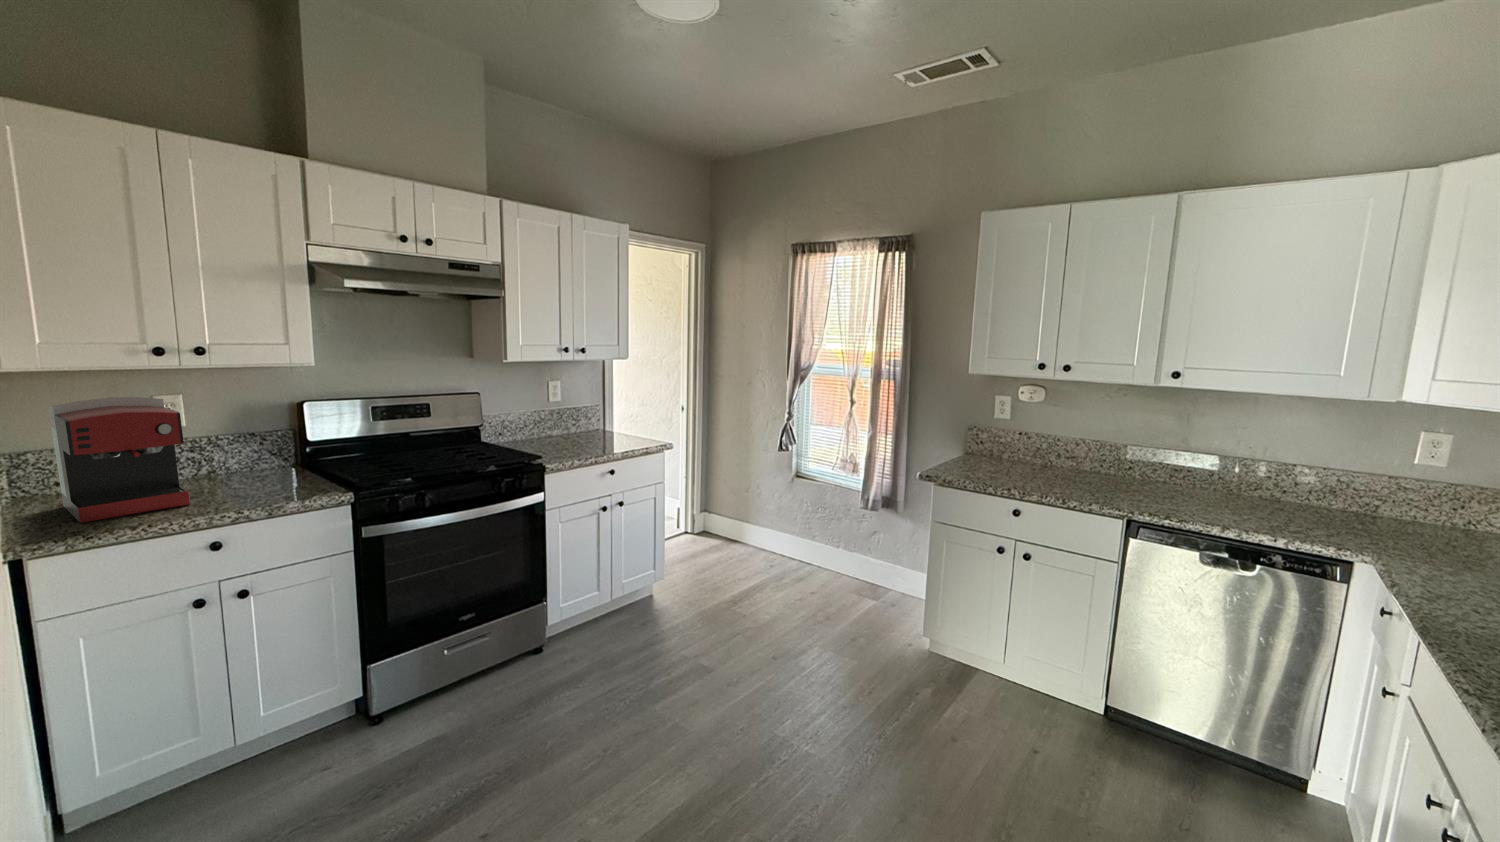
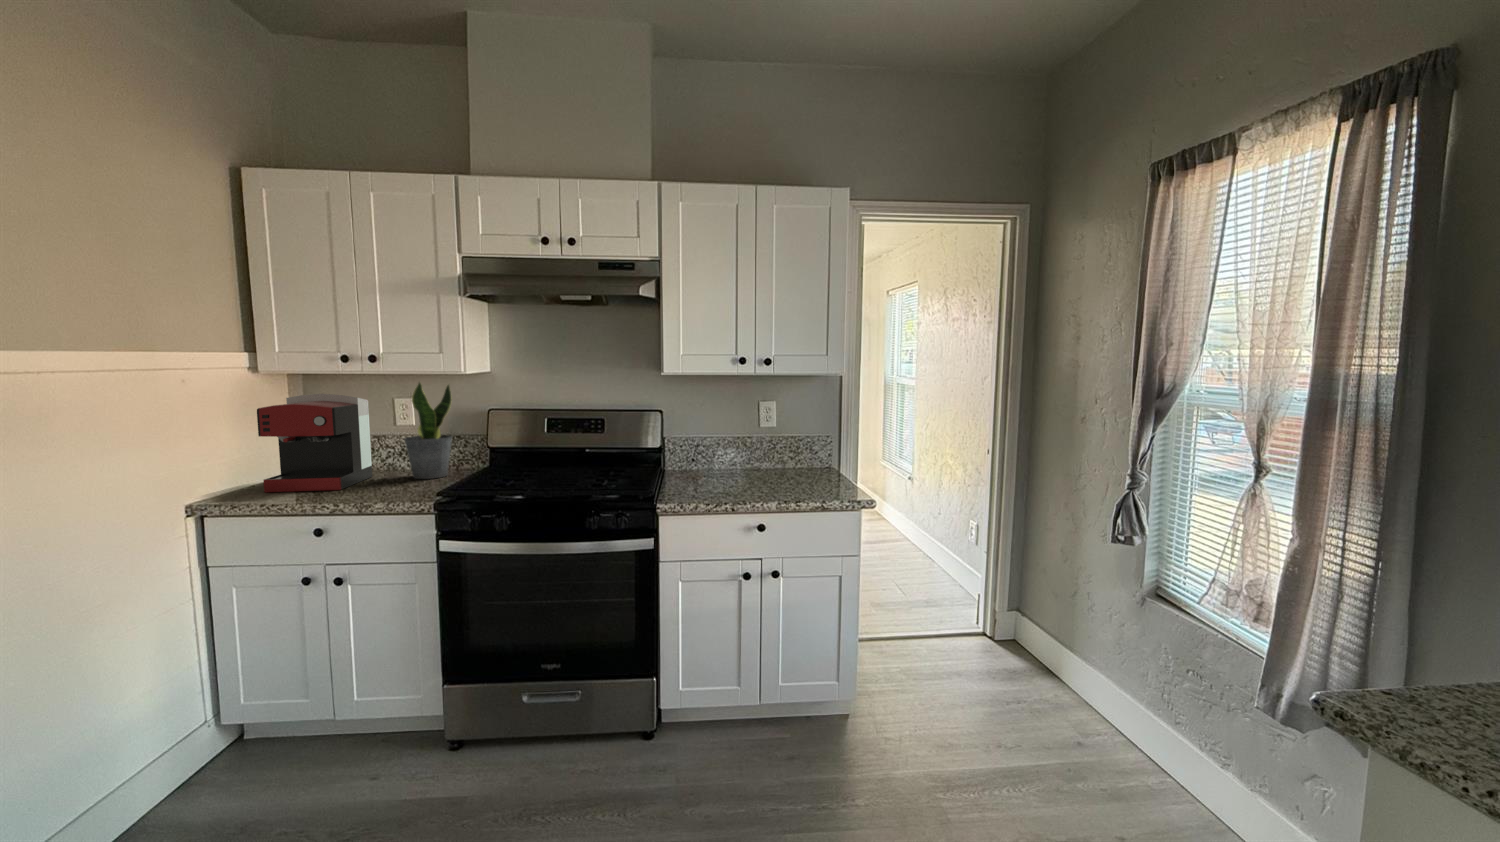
potted plant: none [215,376,277,483] -> present [404,382,452,479]

